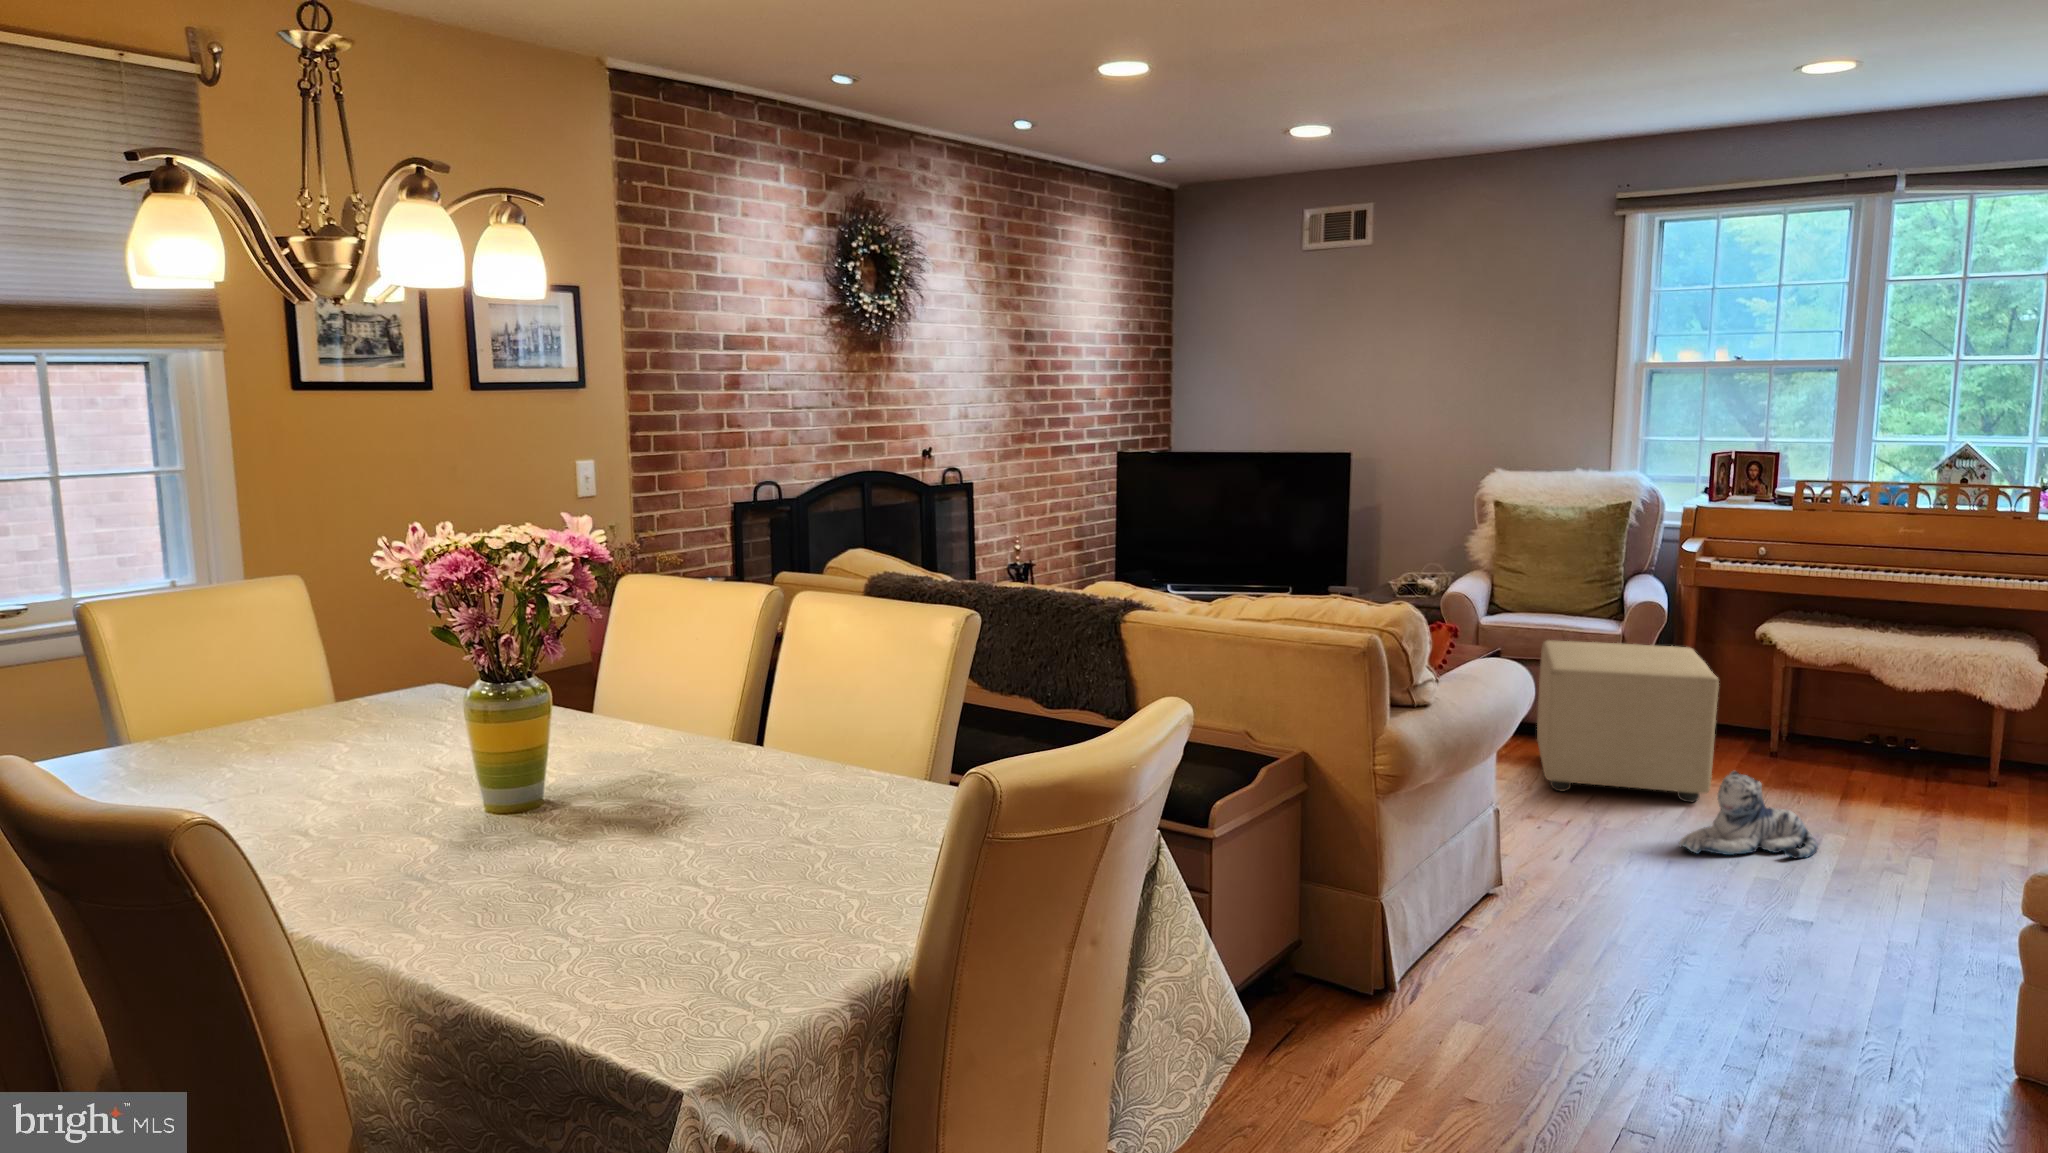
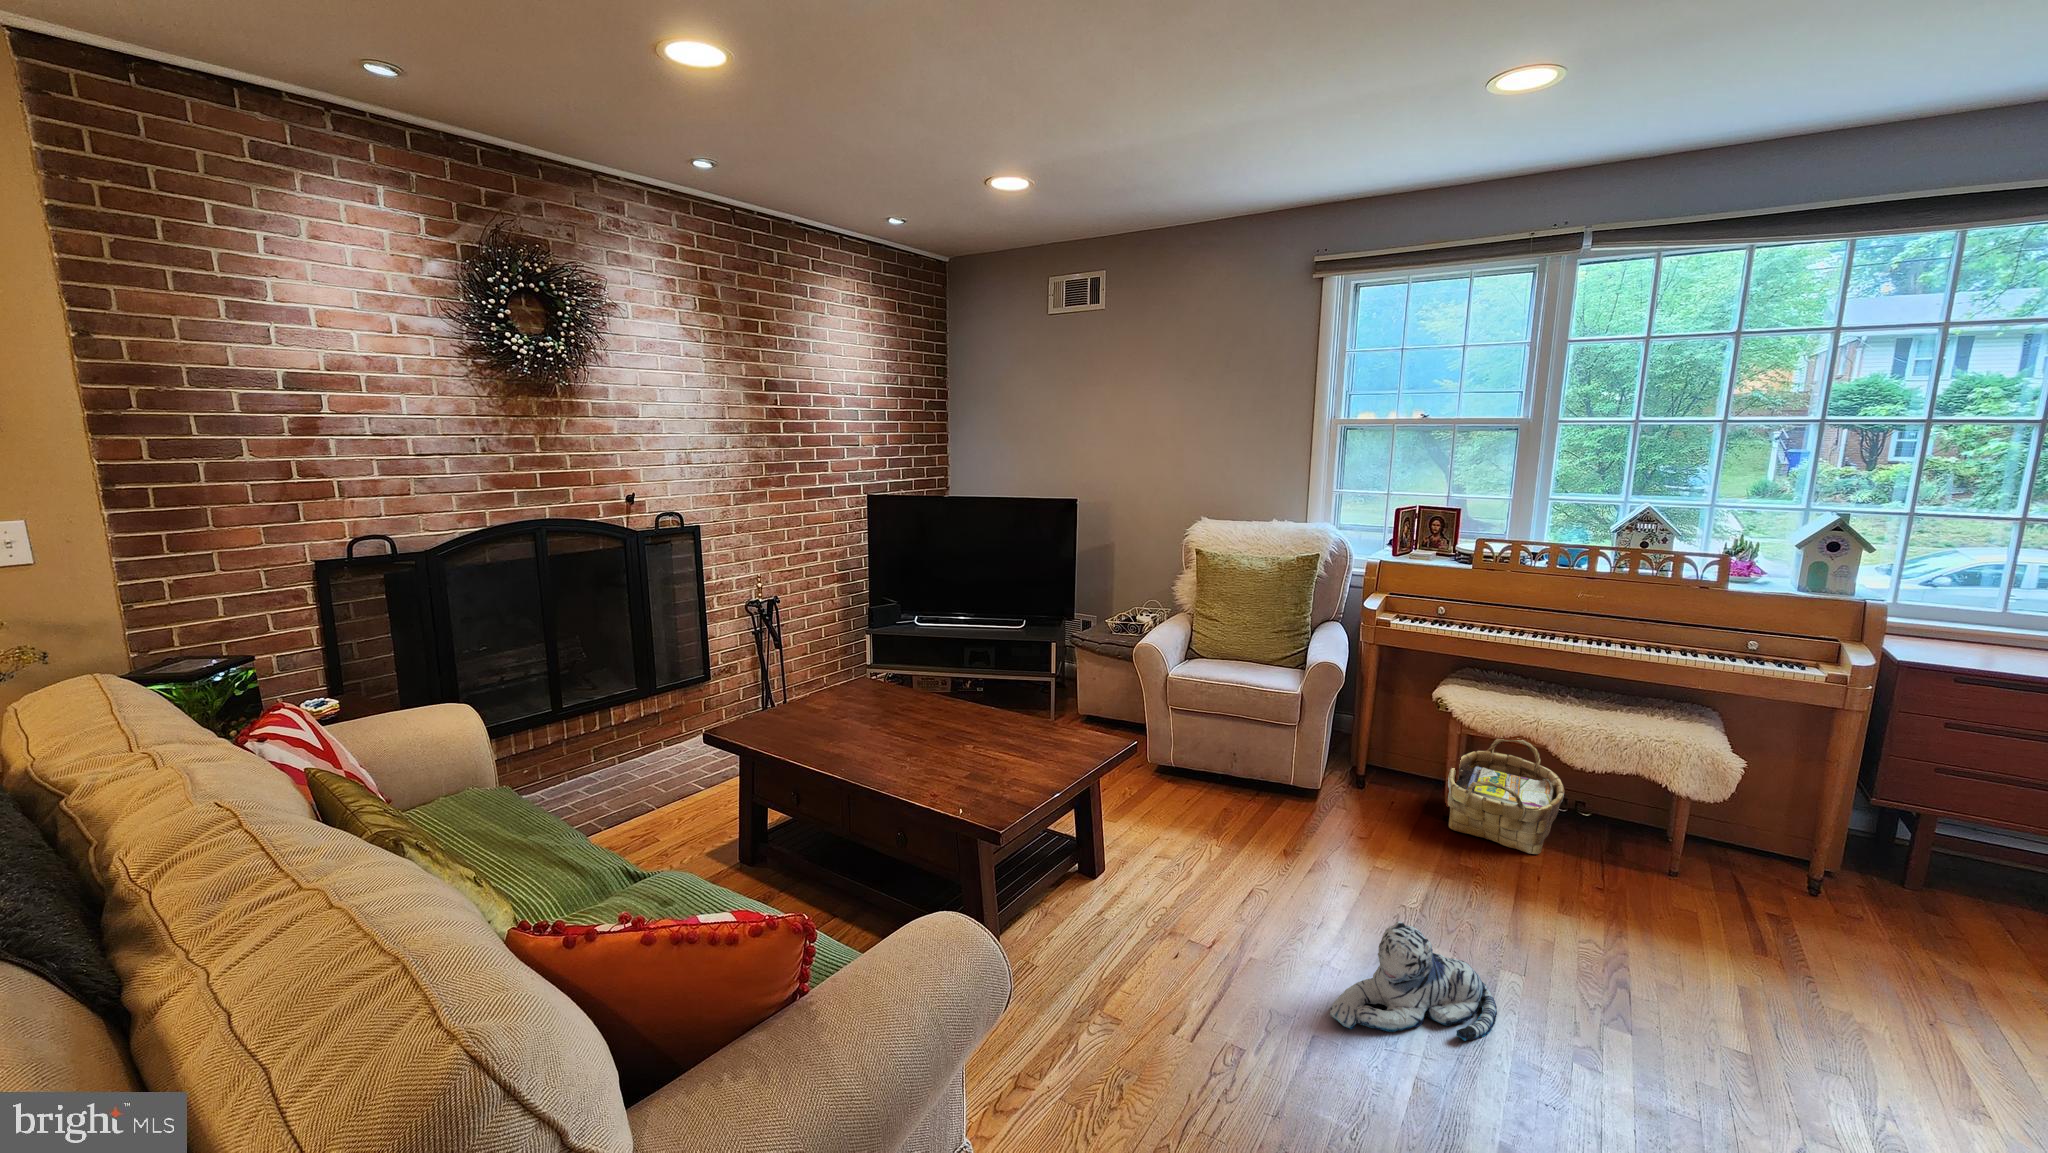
ottoman: present [1537,640,1719,802] -> none [1201,705,1388,908]
woven basket: none [1773,674,1887,774] -> present [1448,738,1564,854]

